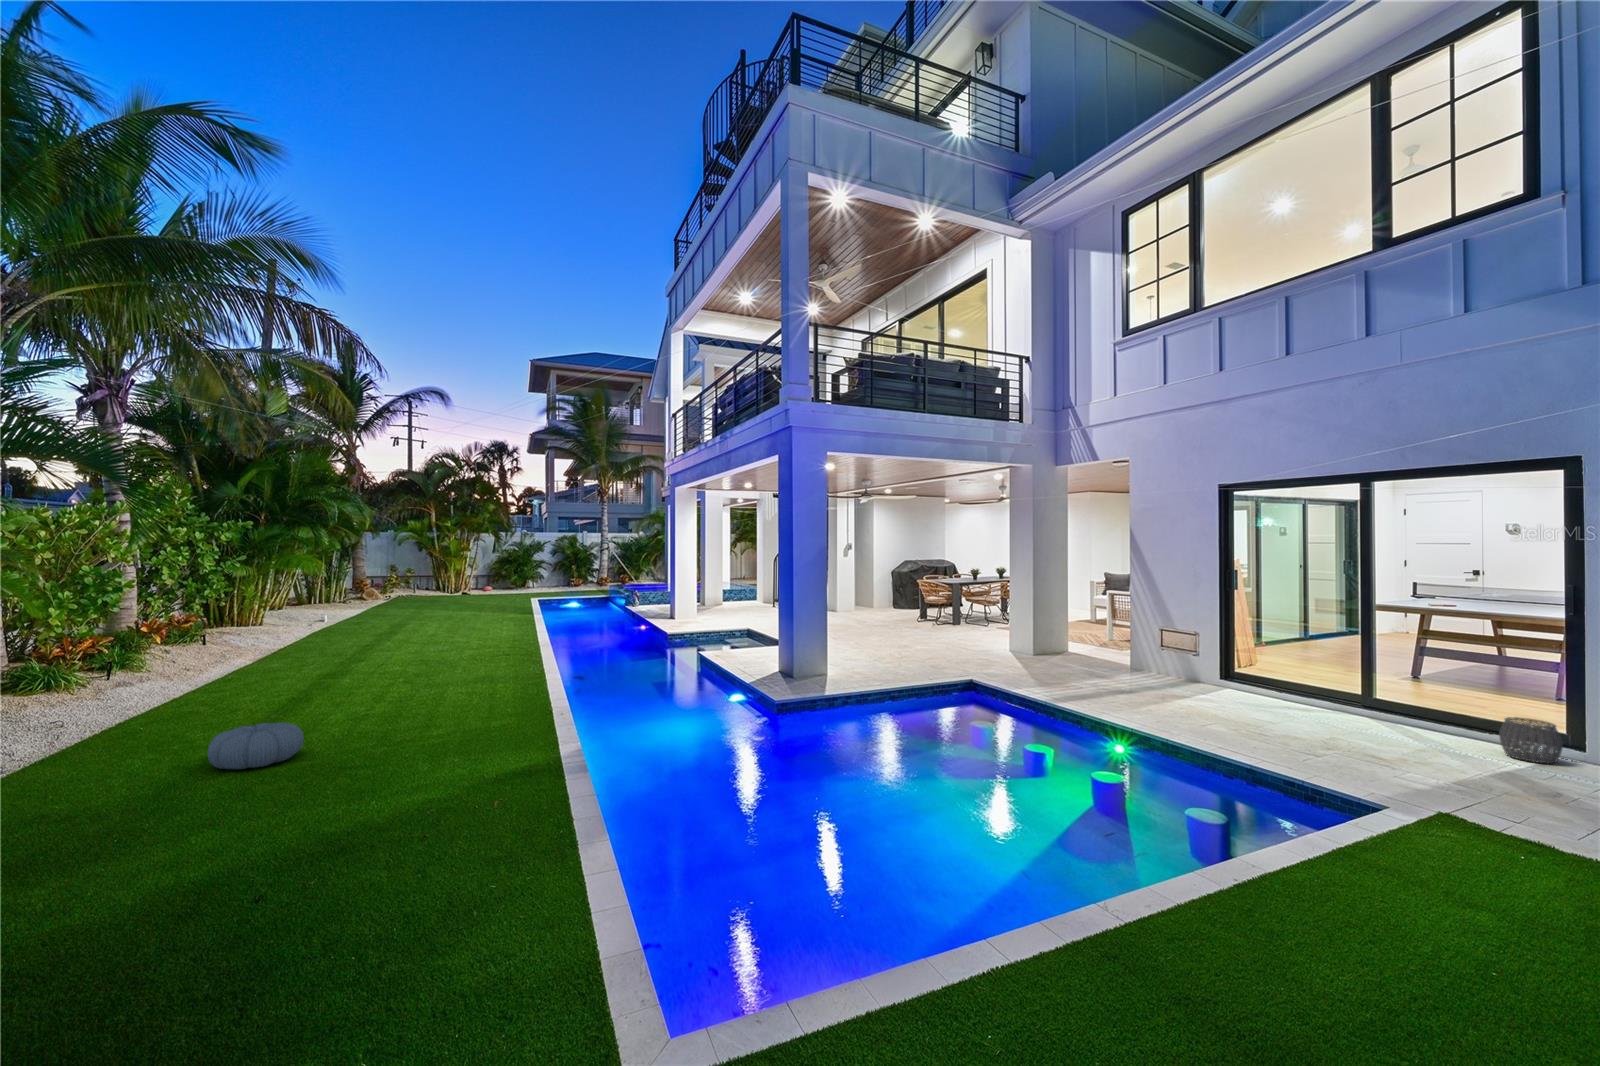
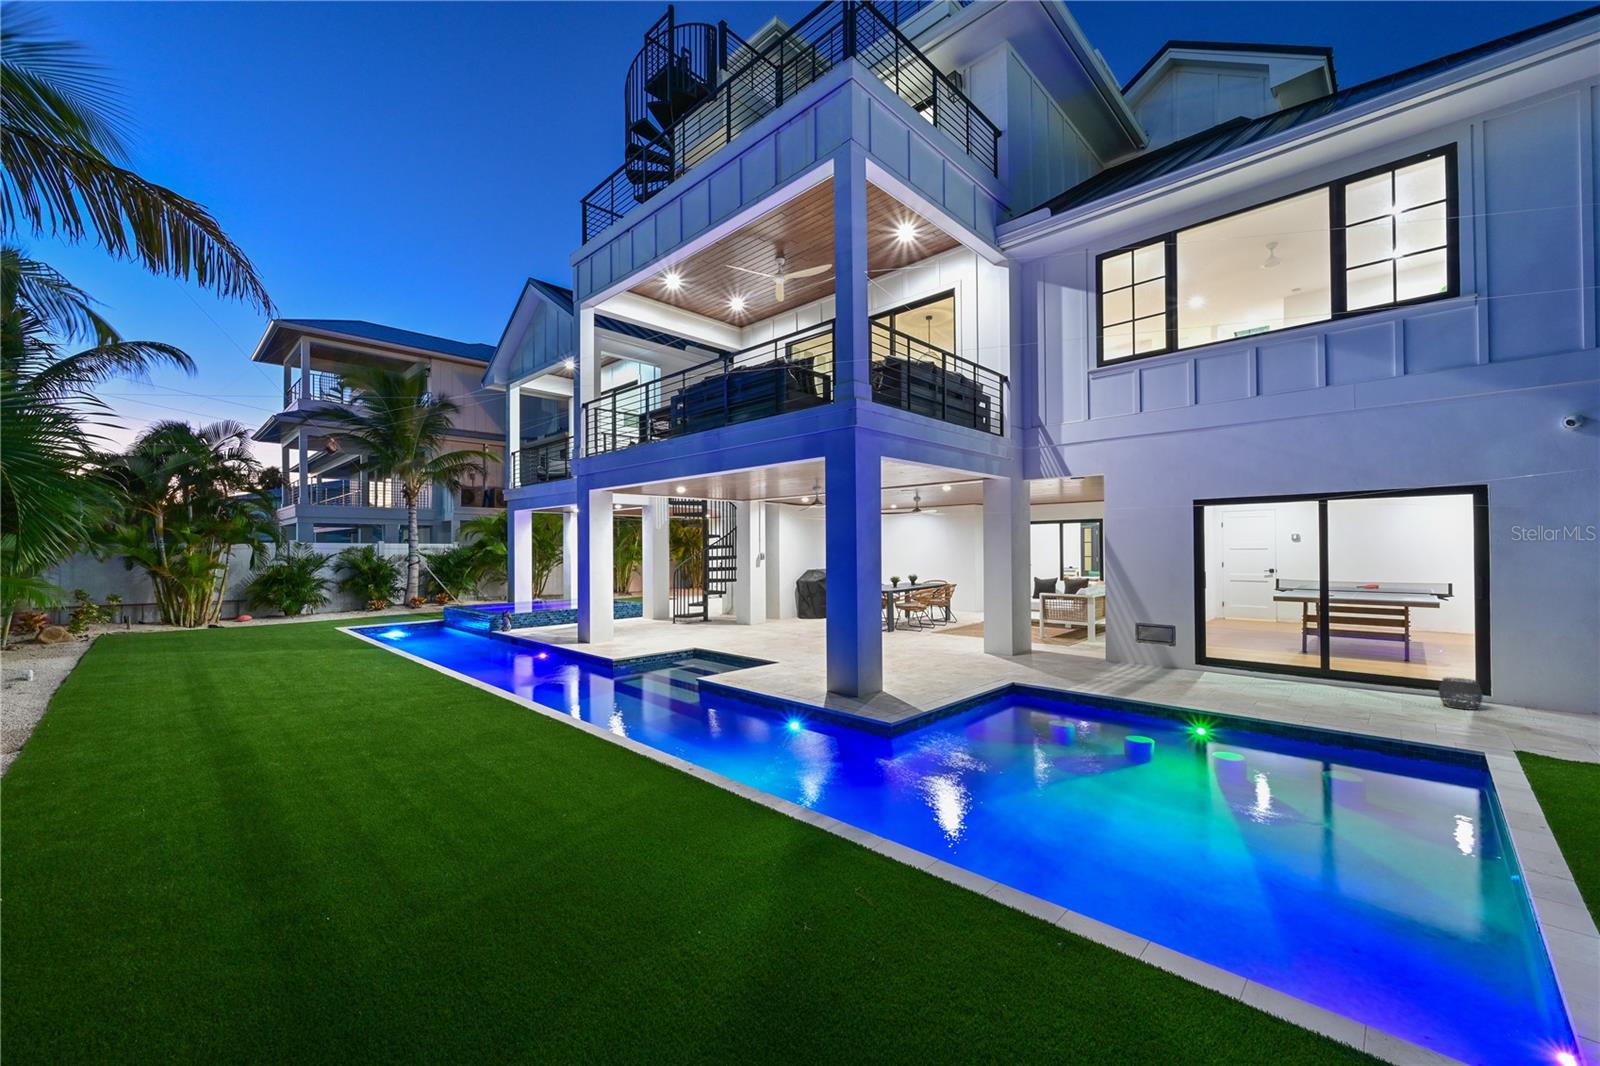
pouf: present [208,722,304,769] -> none [318,818,445,897]

